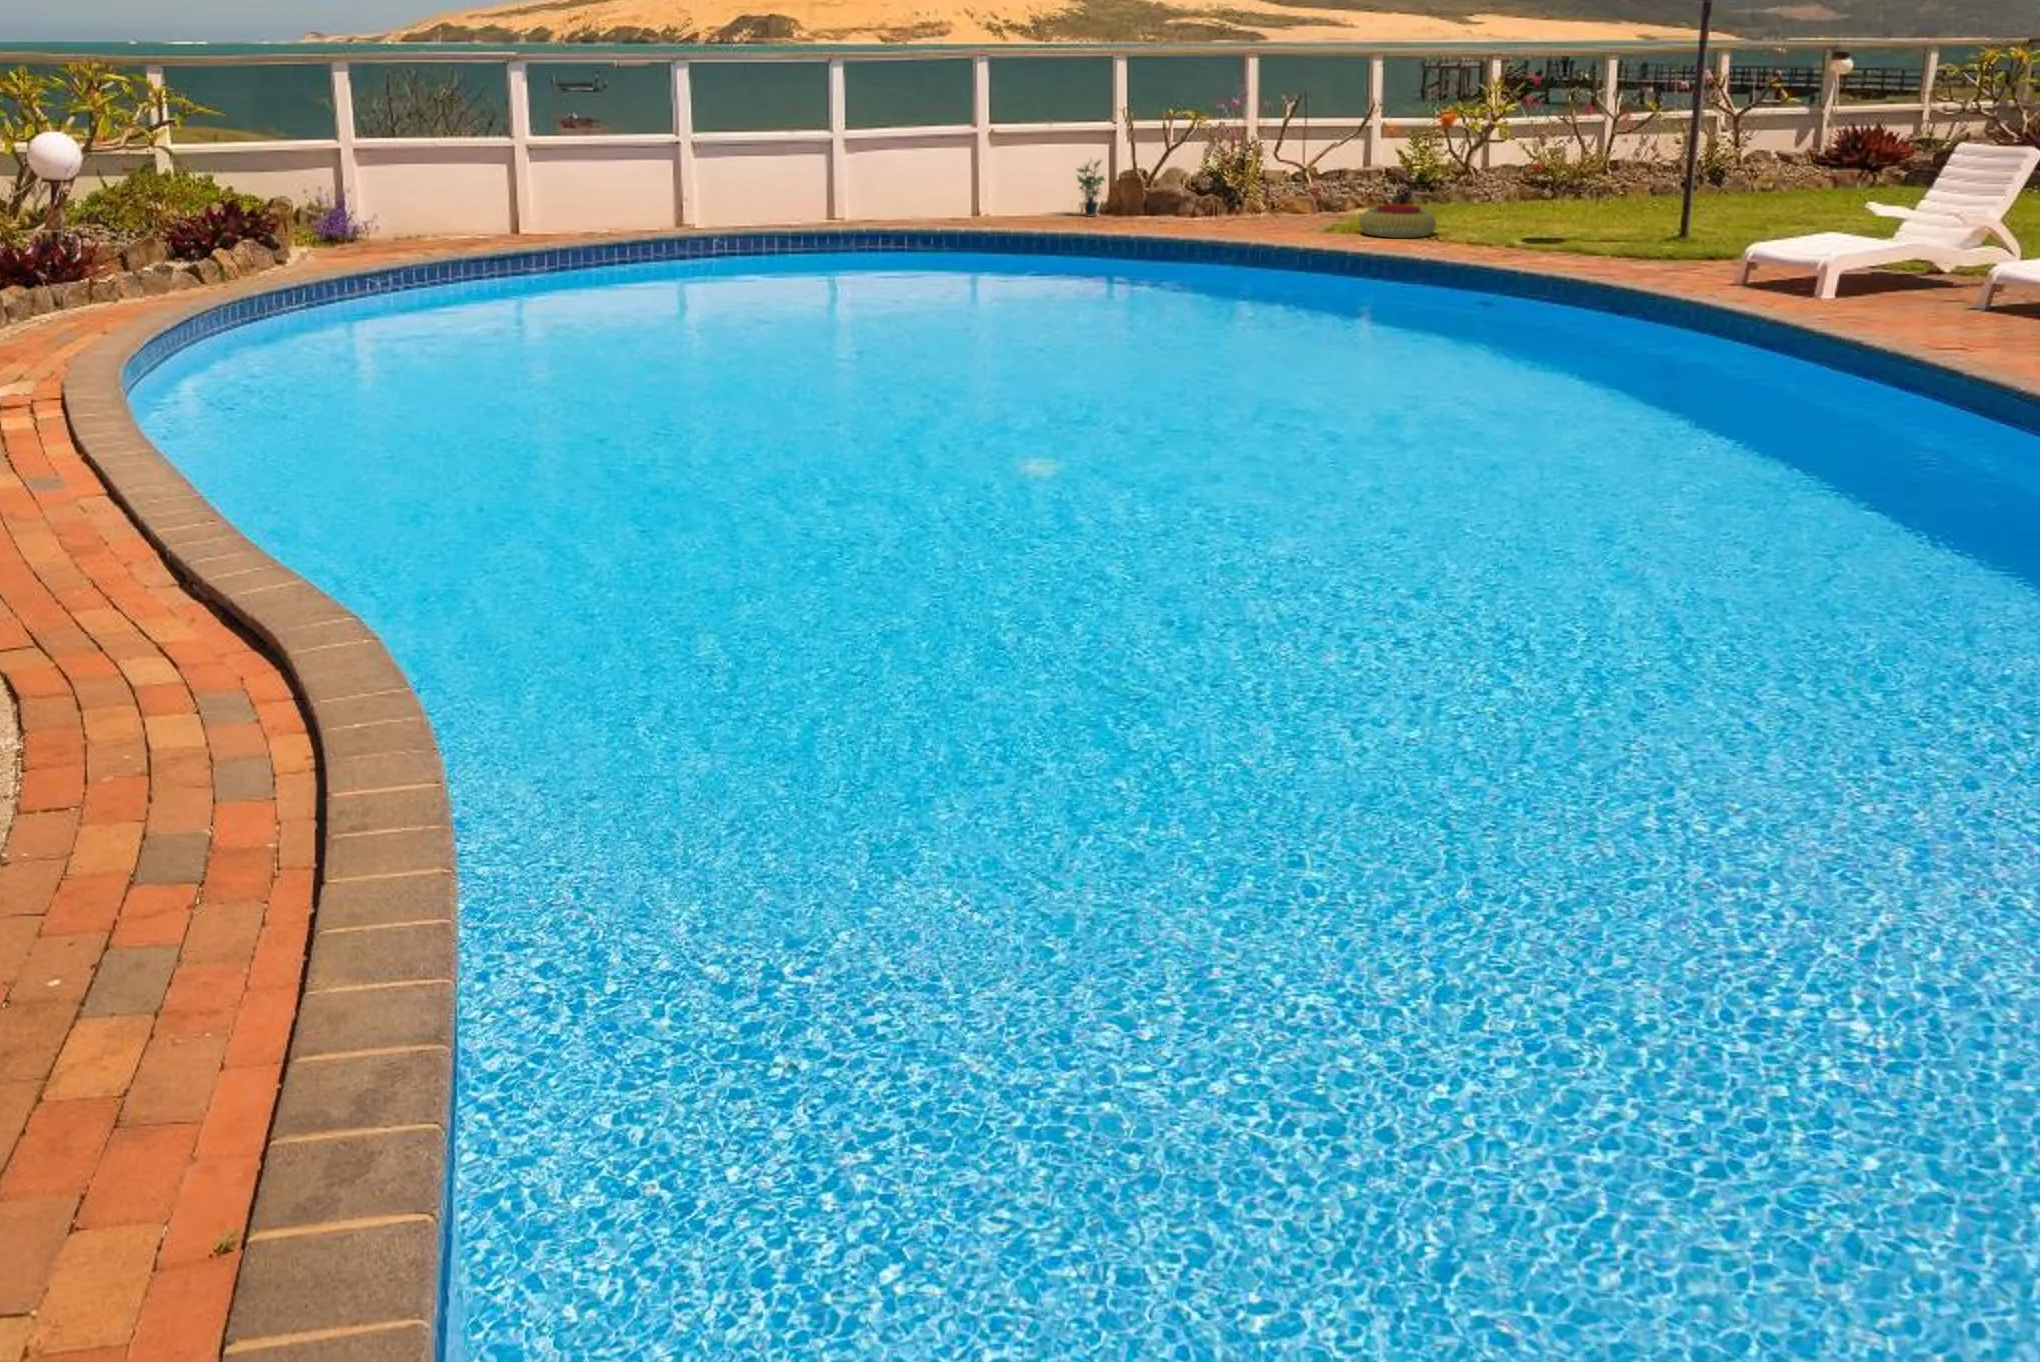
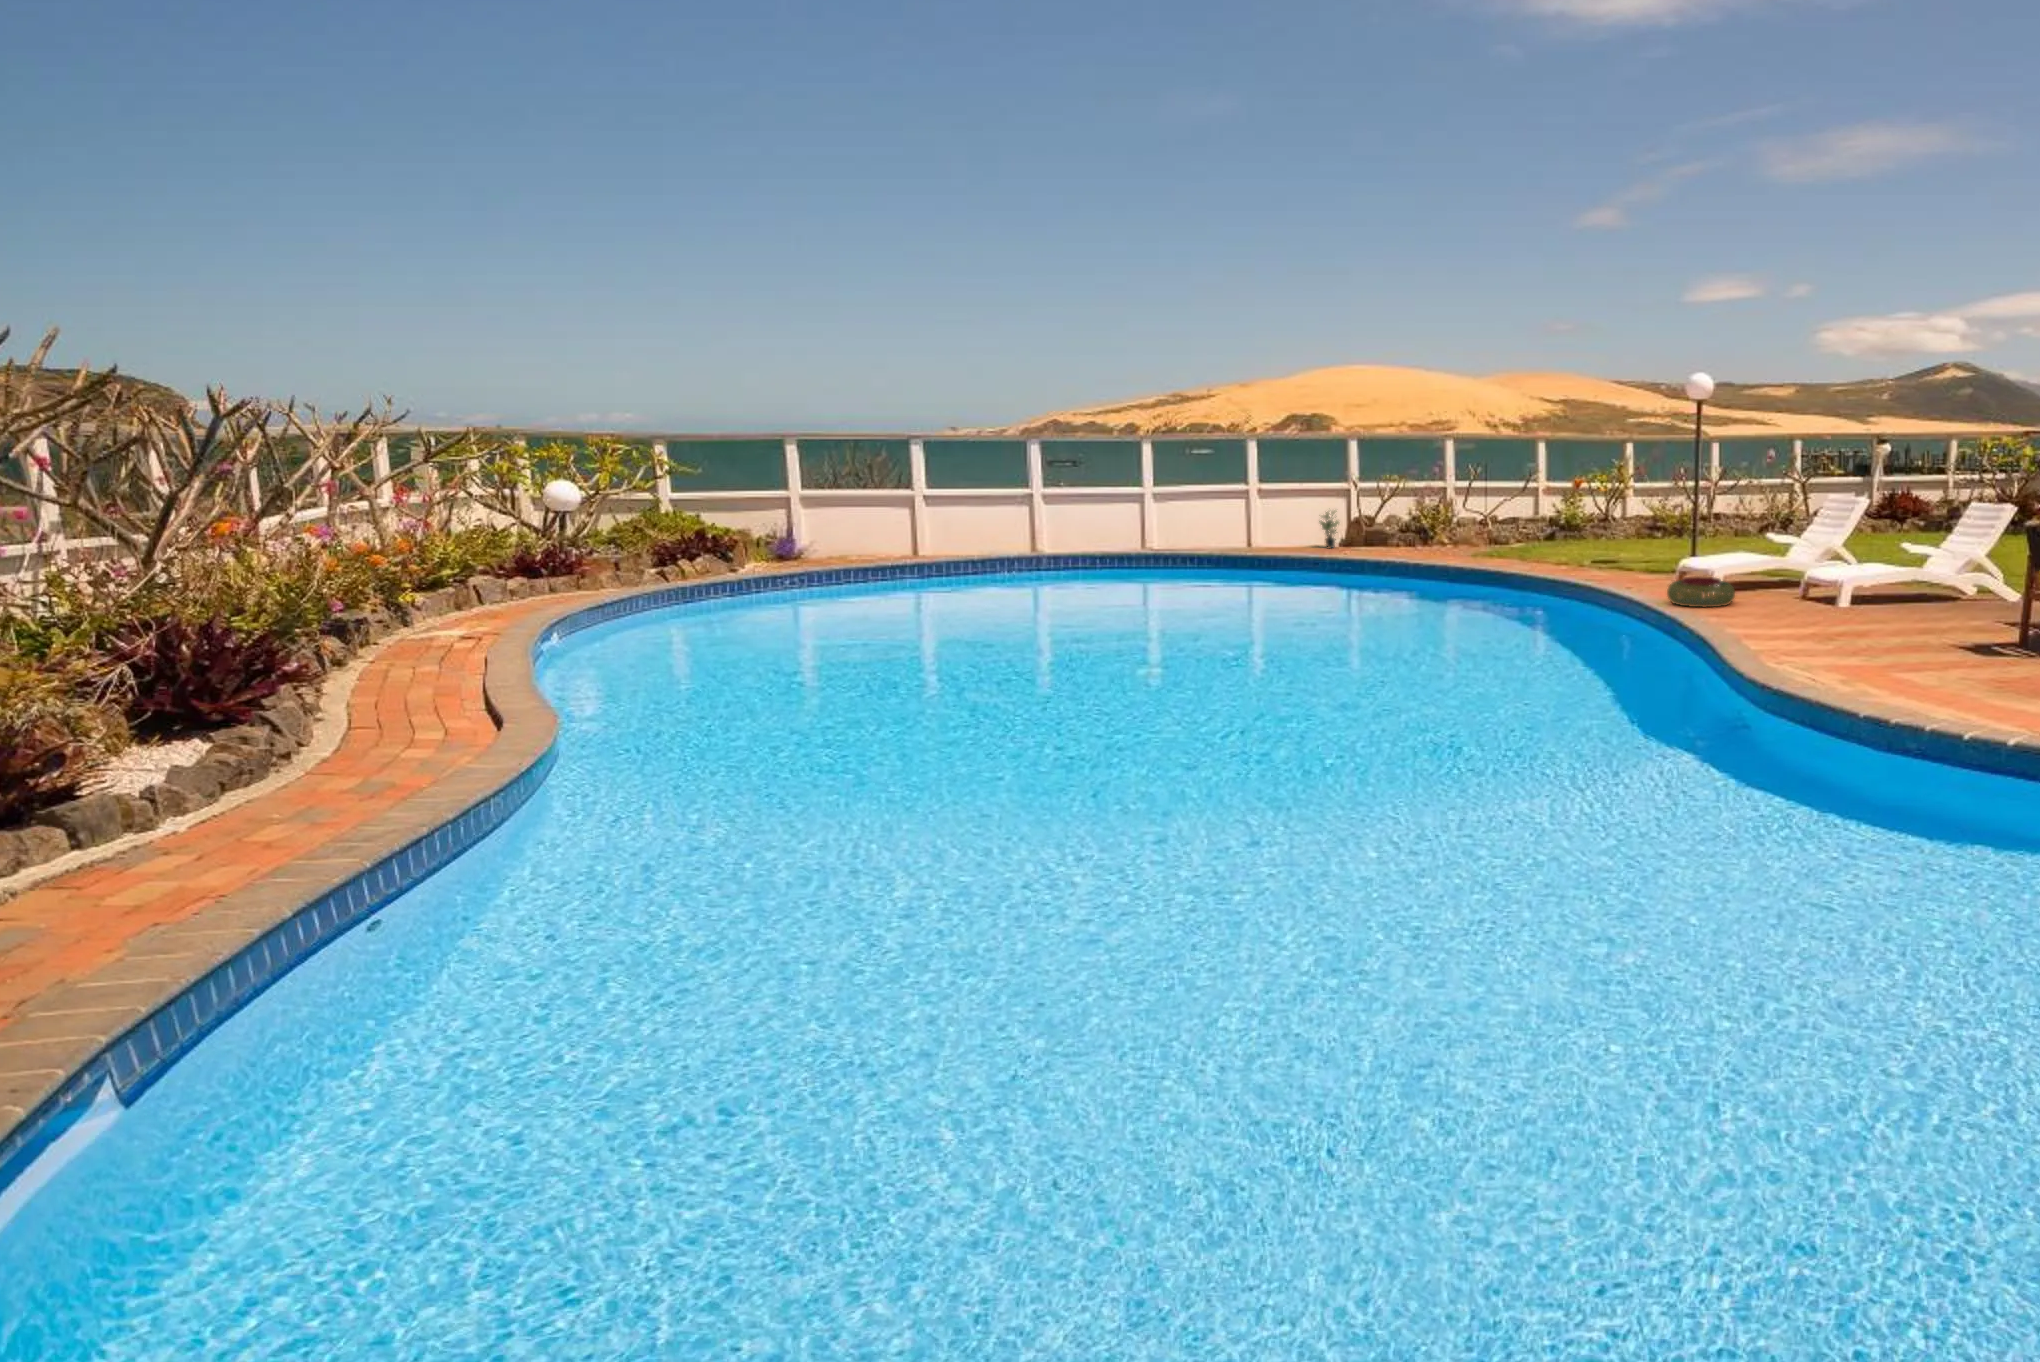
pouf: present [1359,204,1436,238] -> present [1667,576,1735,607]

